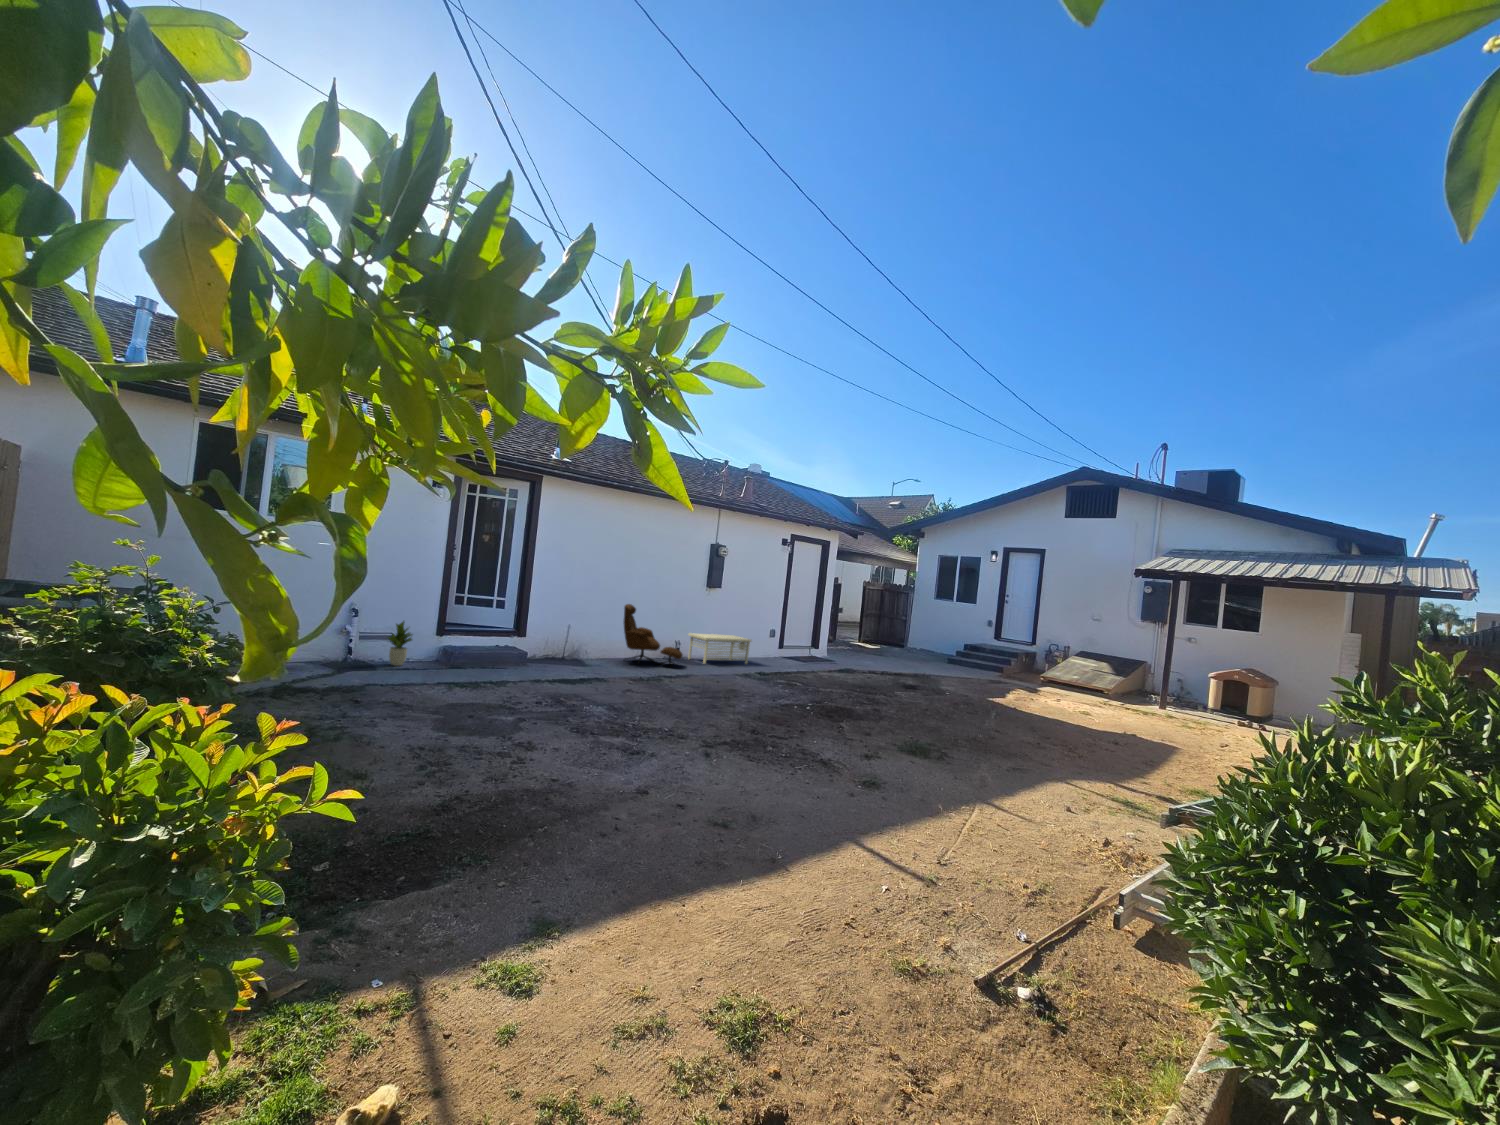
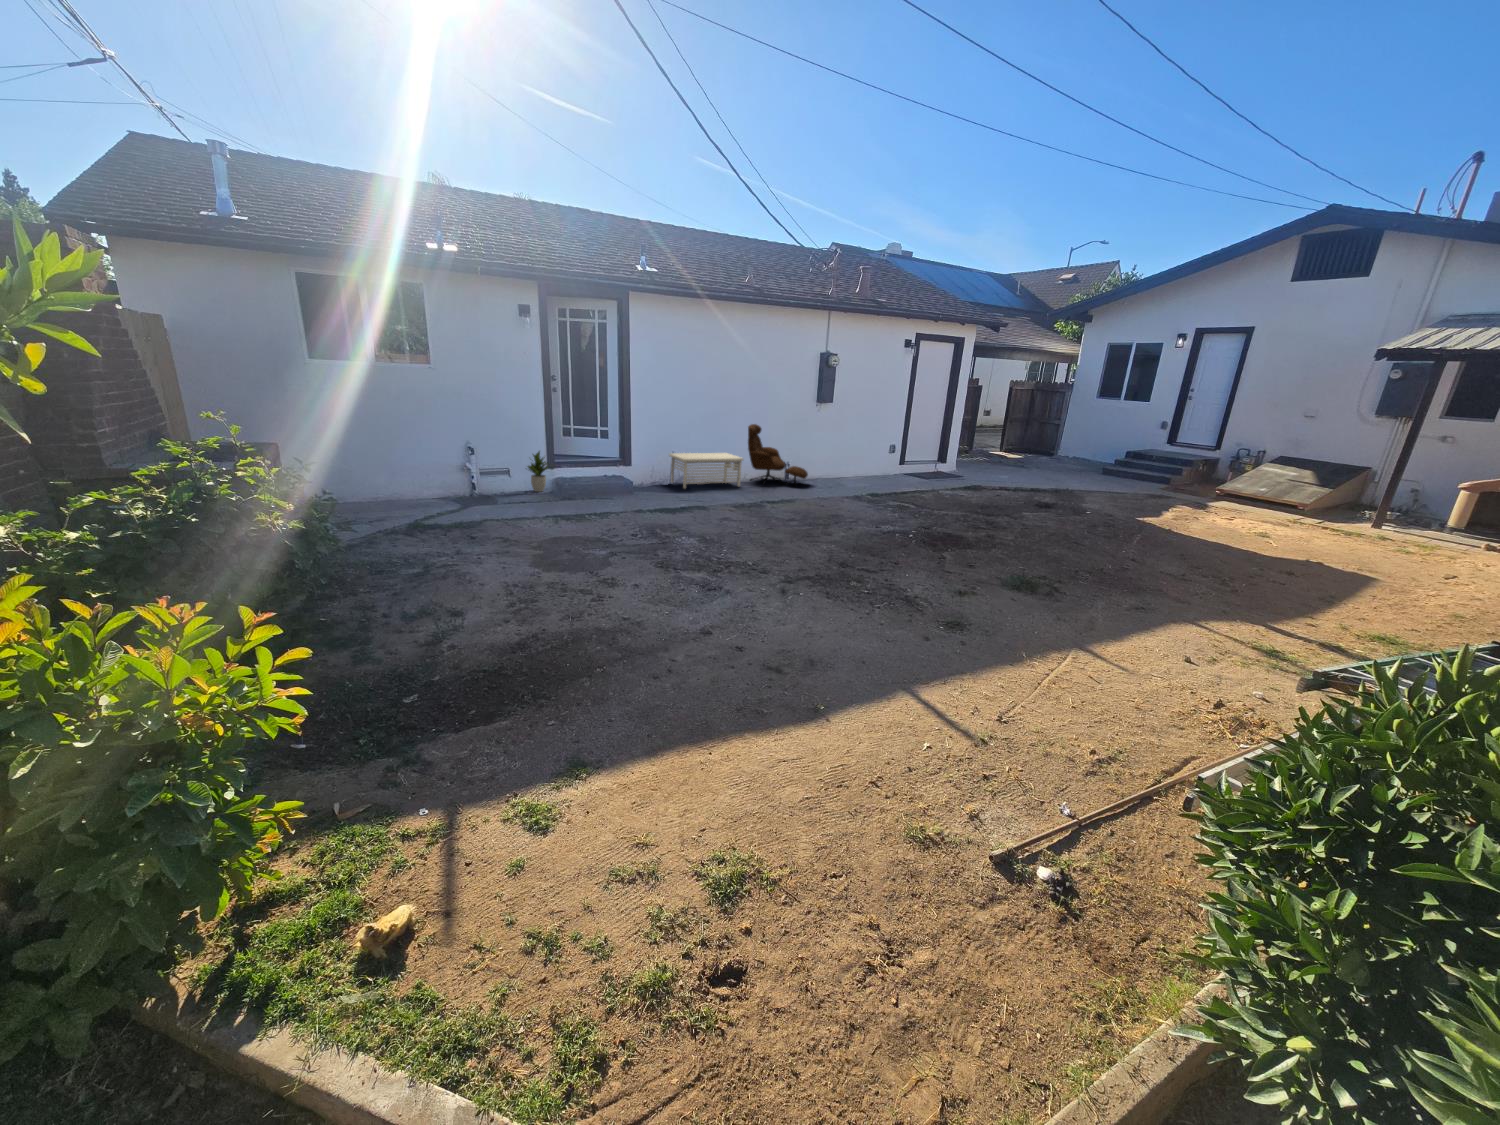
storage bench: present [688,633,751,664] -> present [669,453,743,488]

